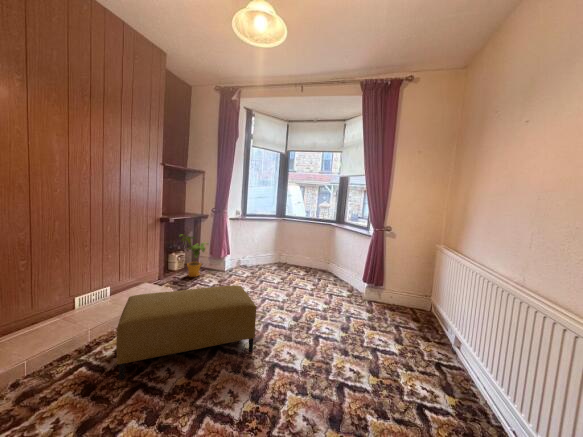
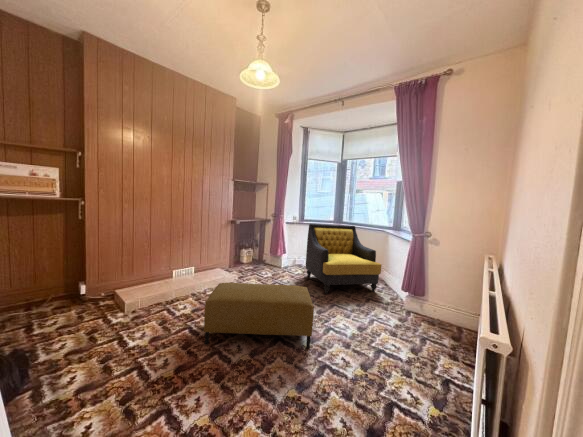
armchair: none [226,215,304,288] -> present [306,224,382,294]
house plant: present [179,235,207,277] -> none [266,239,291,277]

